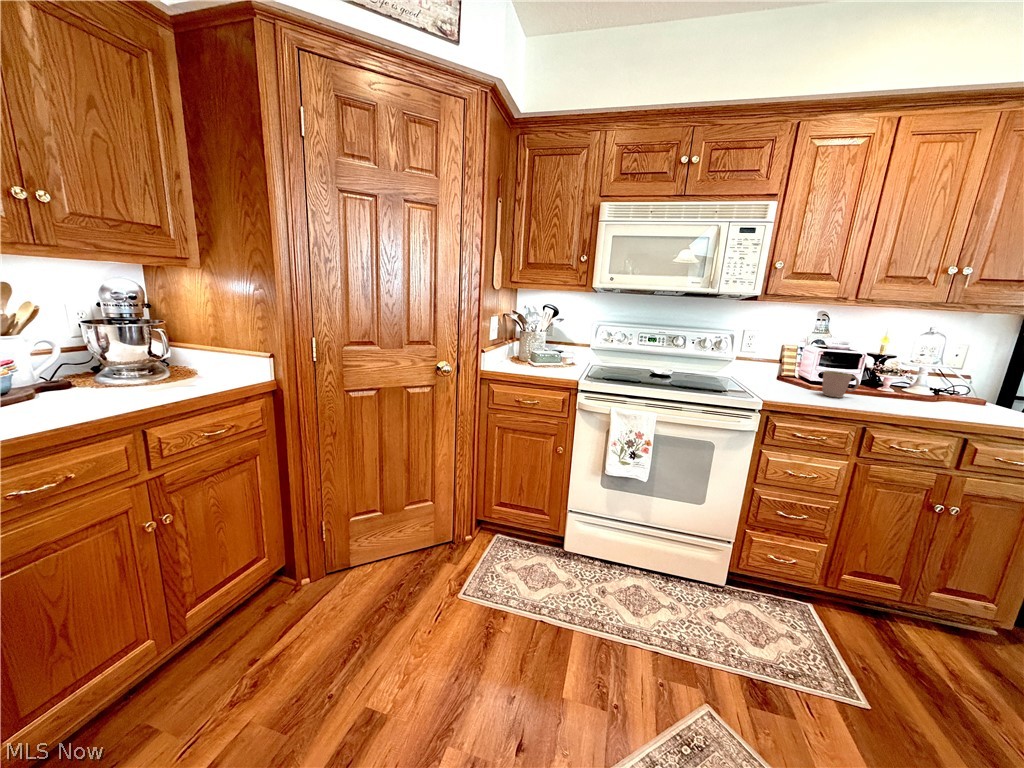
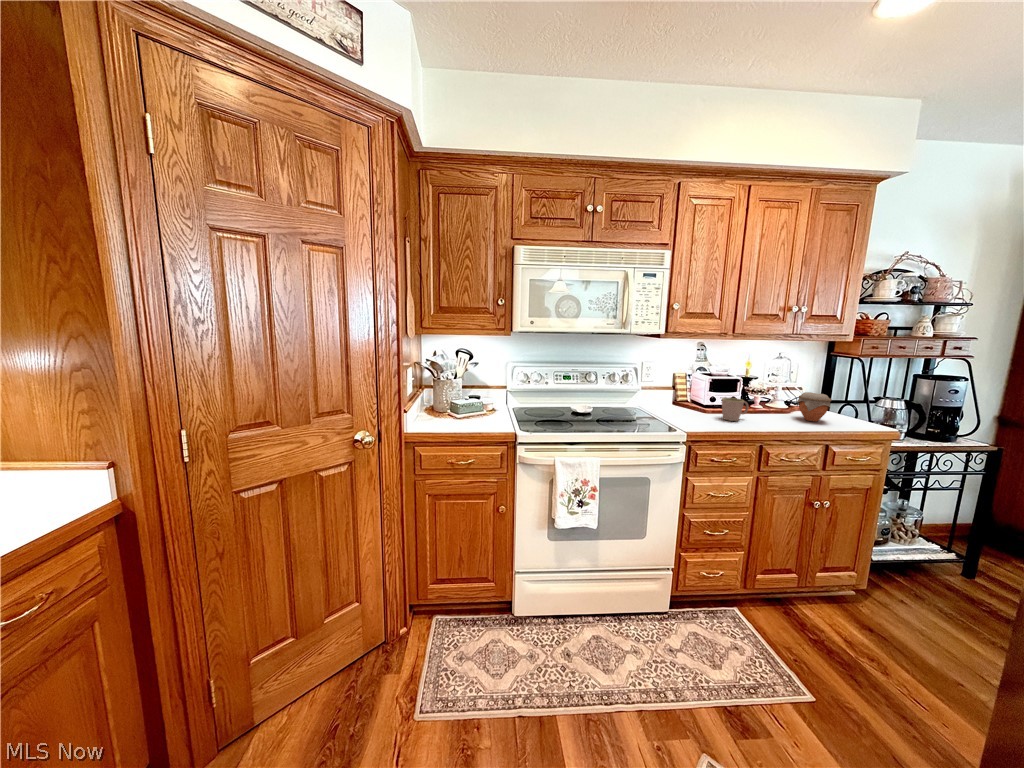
jar: none [933,374,987,410] -> present [797,392,832,422]

